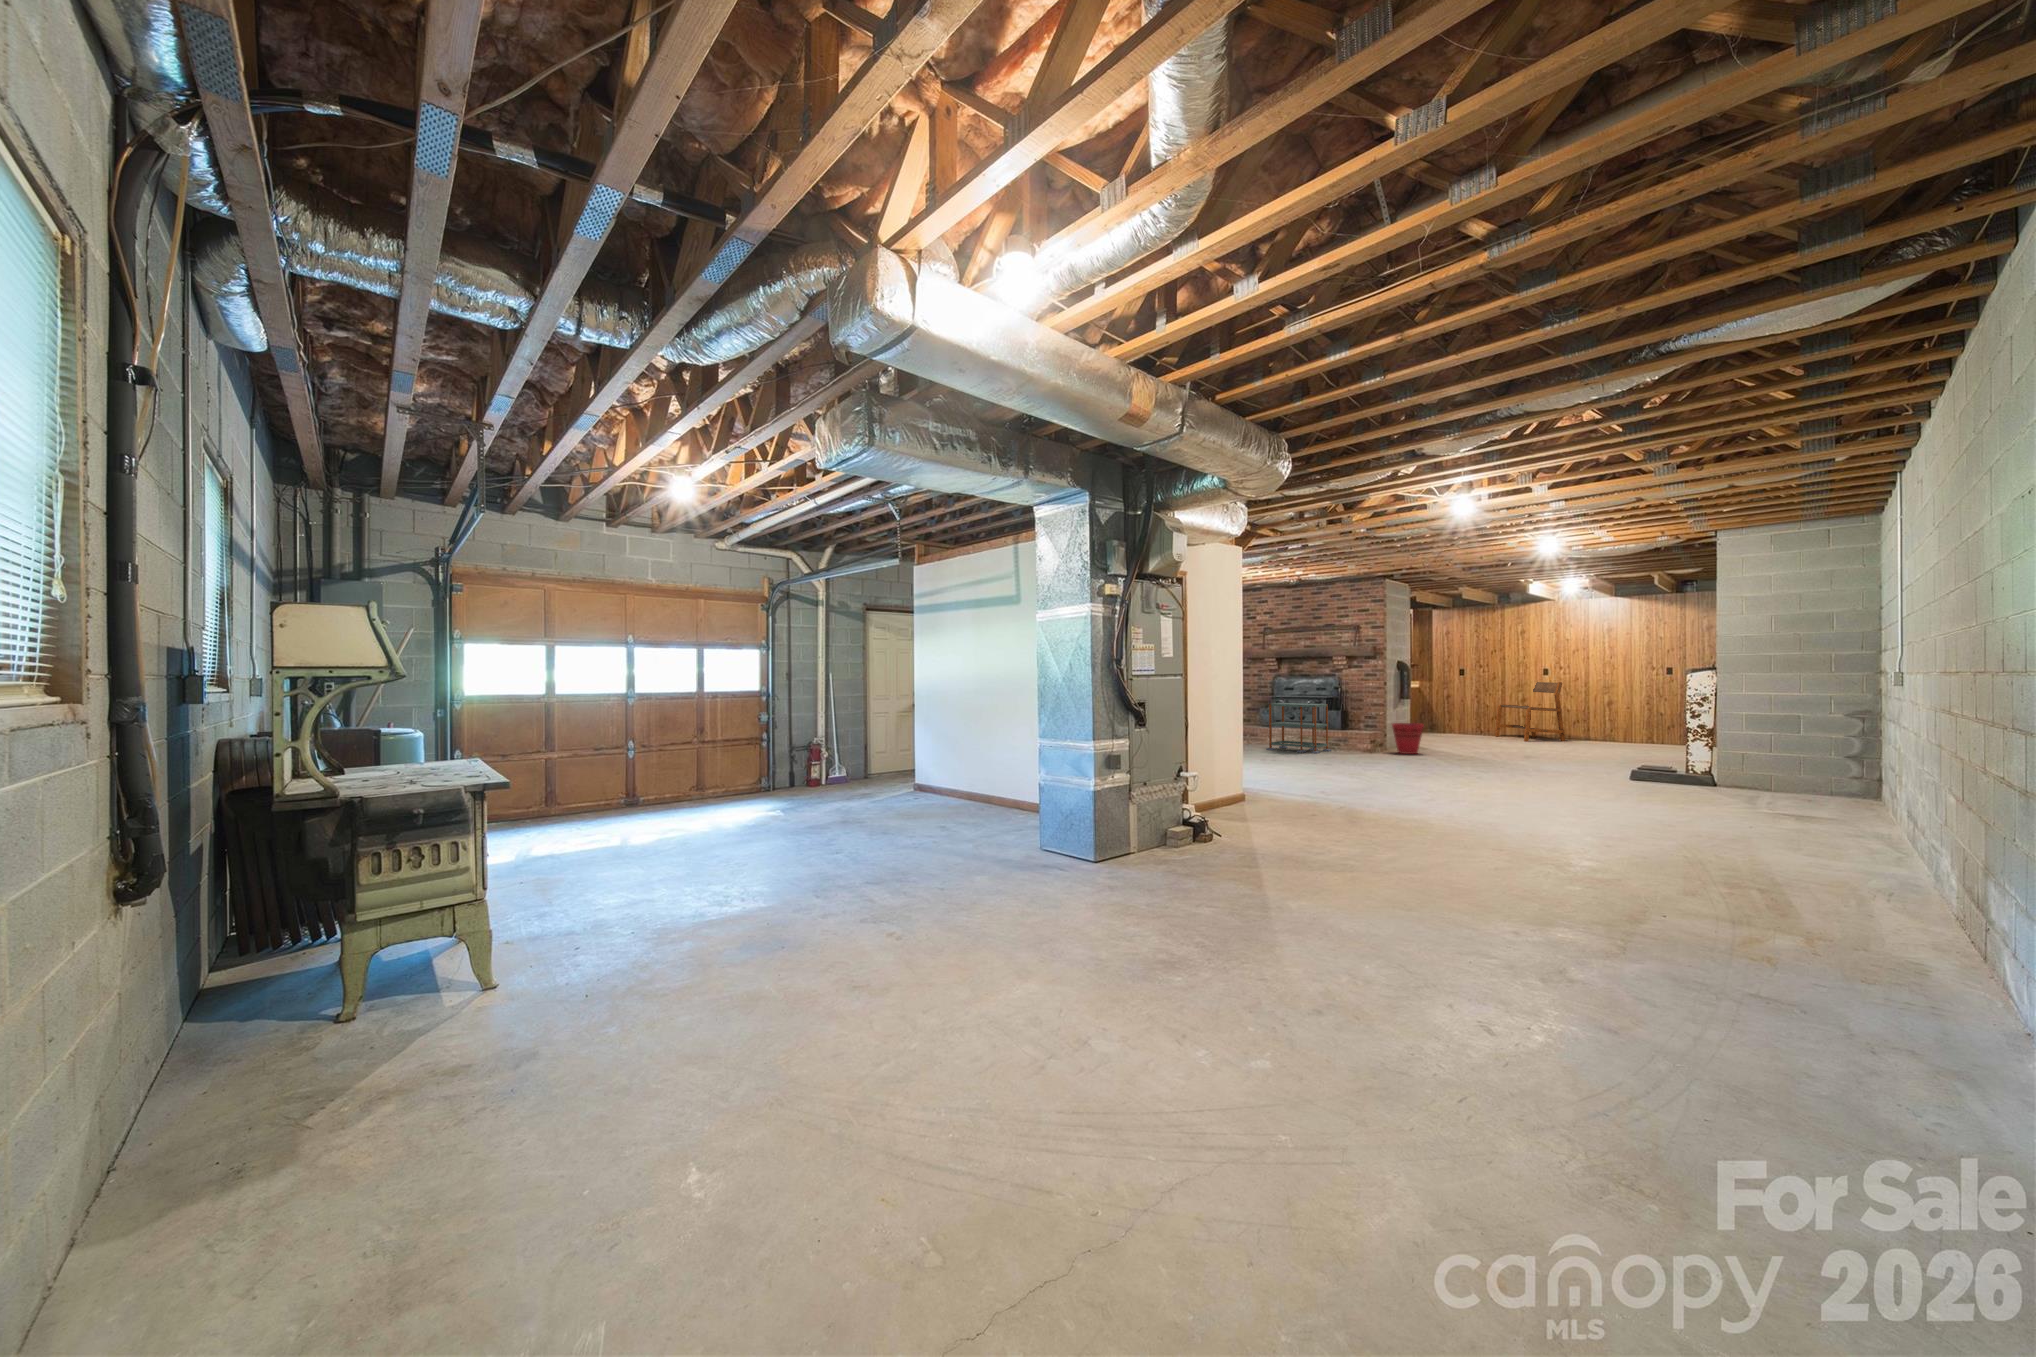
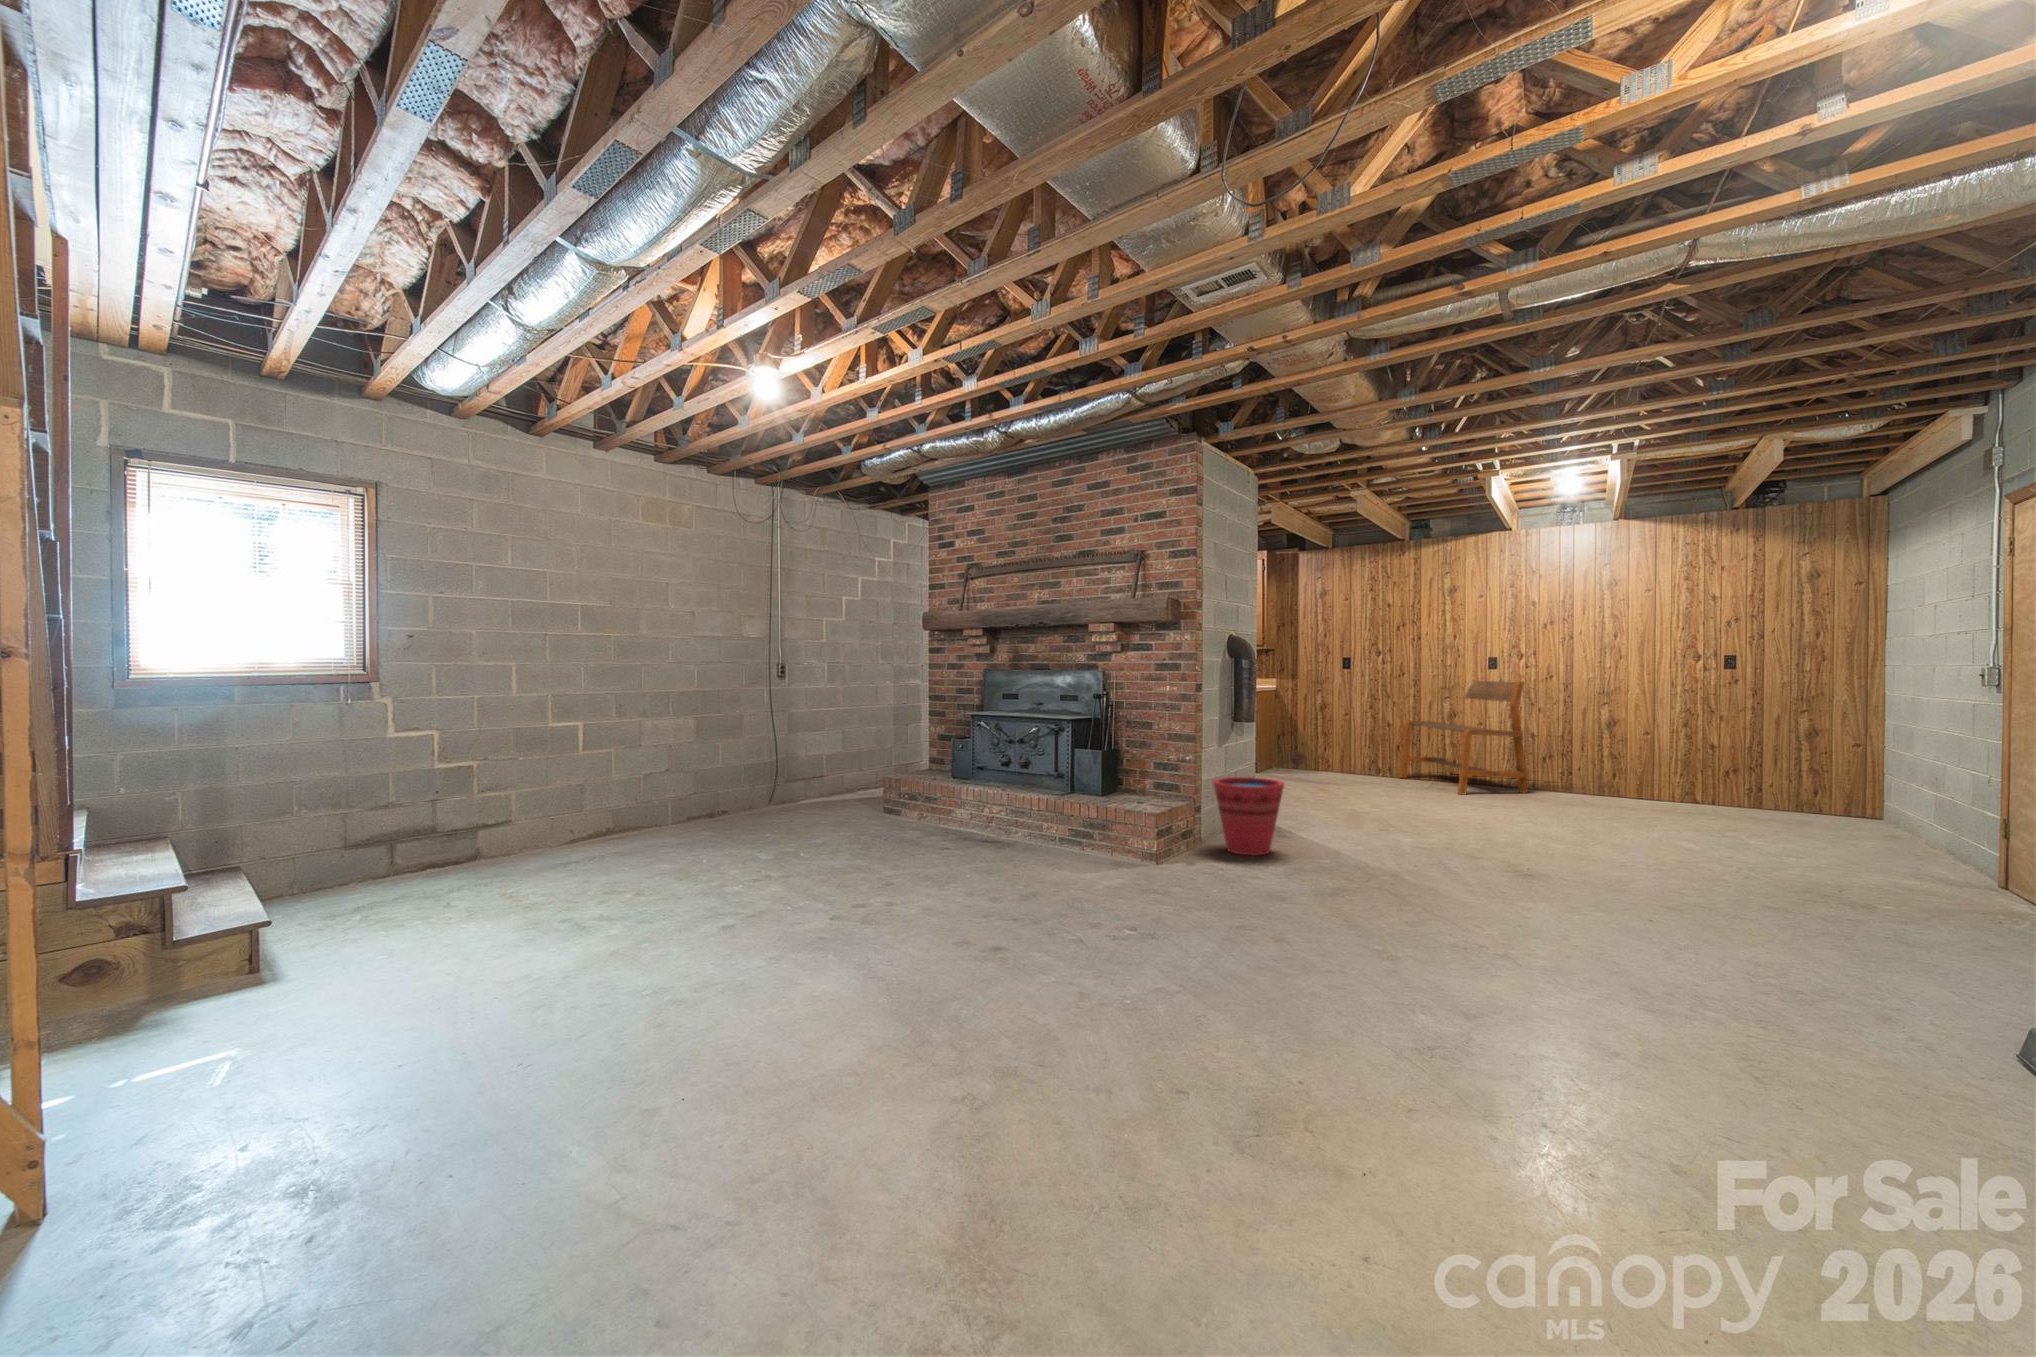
shelving unit: present [1266,703,1331,754] -> none [938,729,1083,858]

